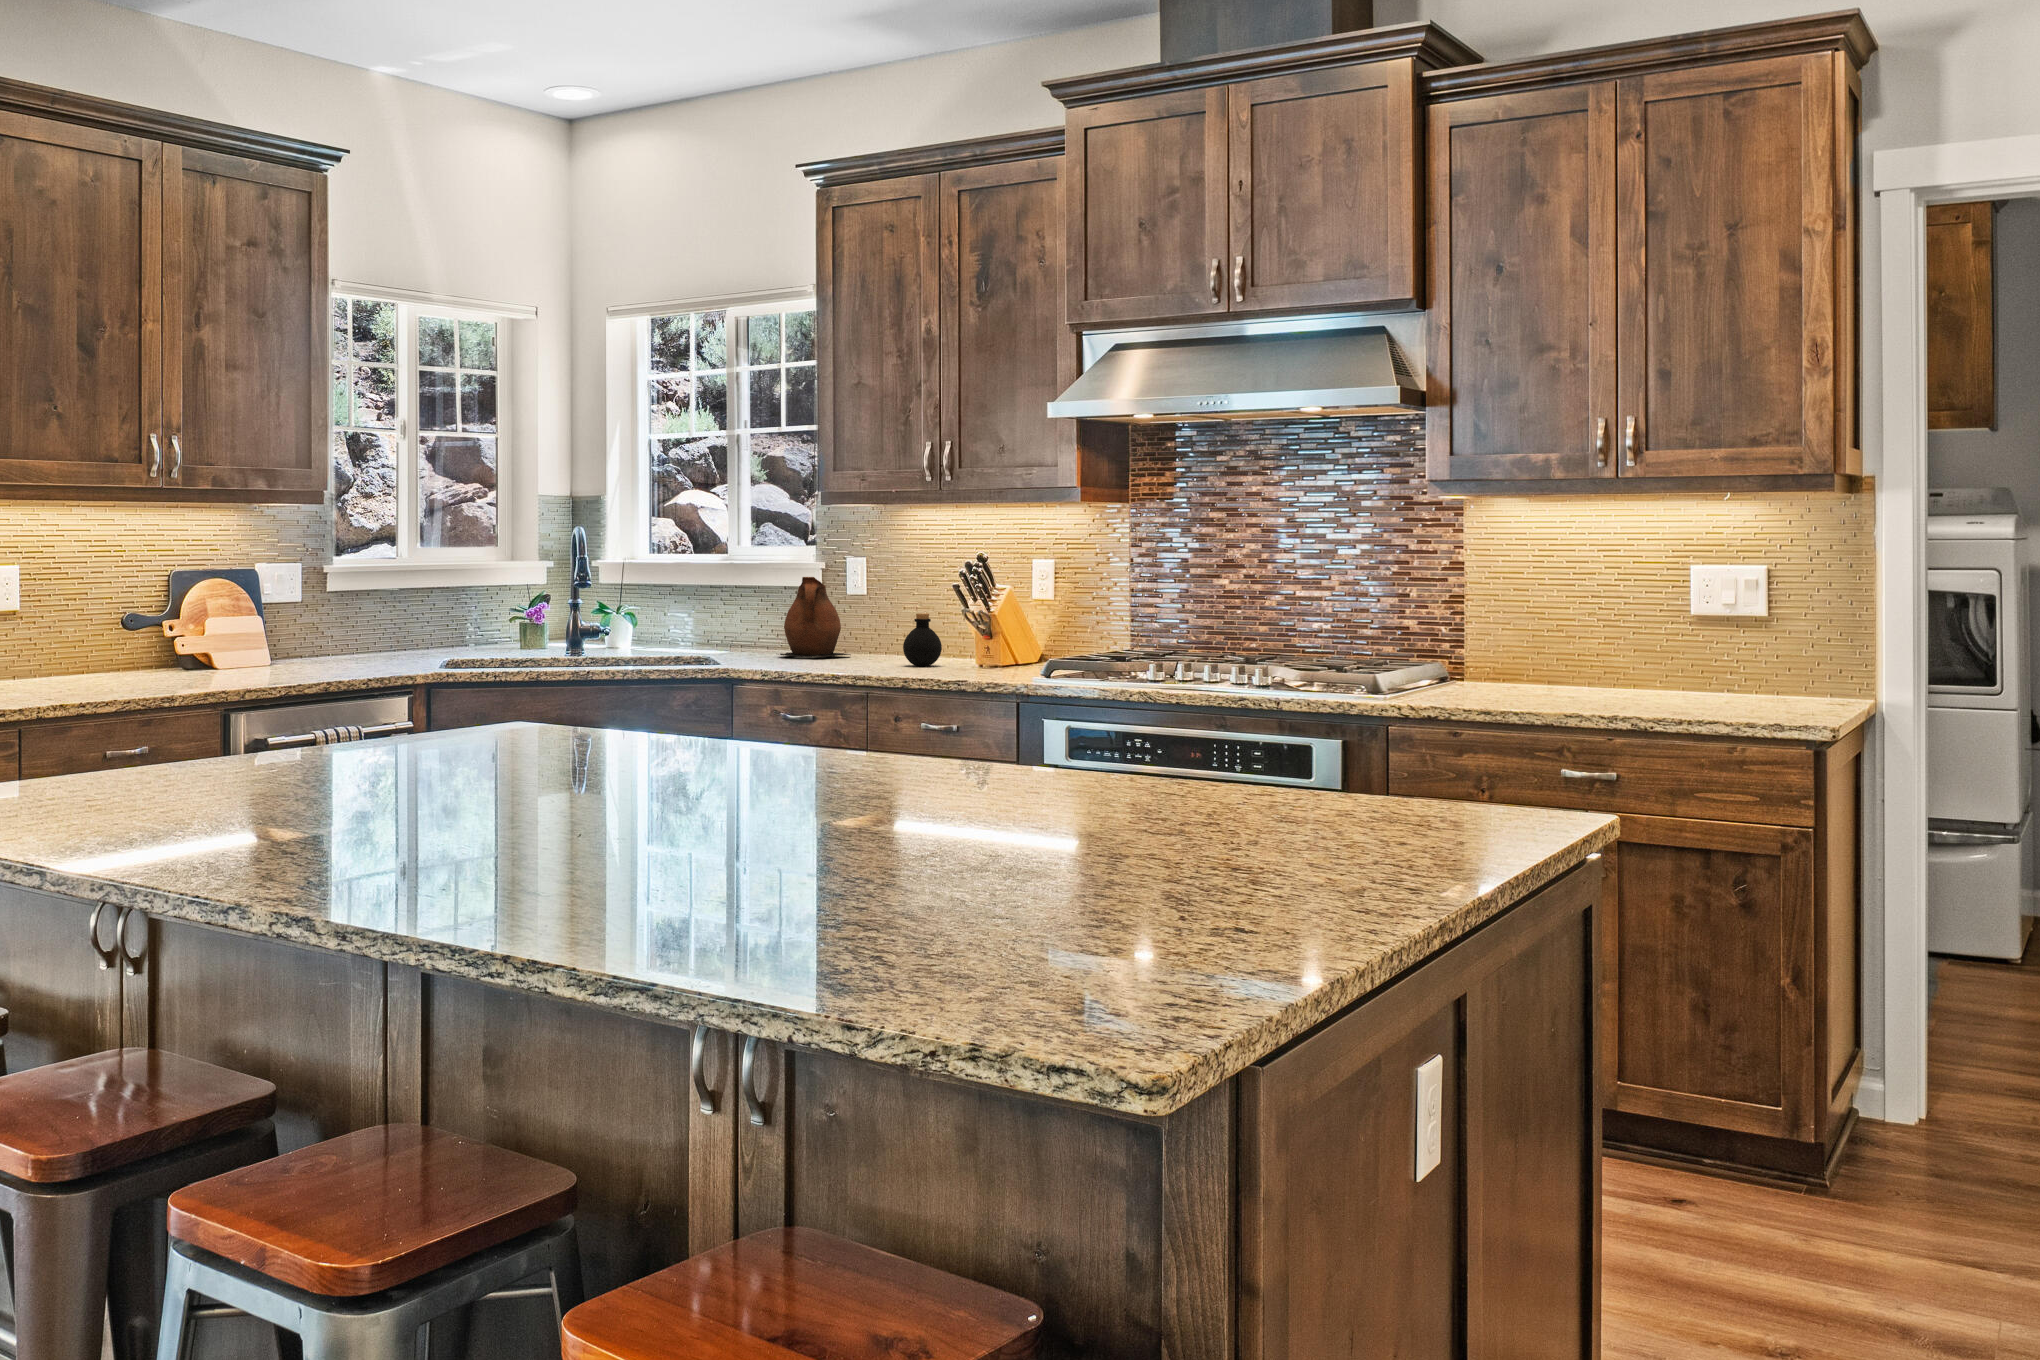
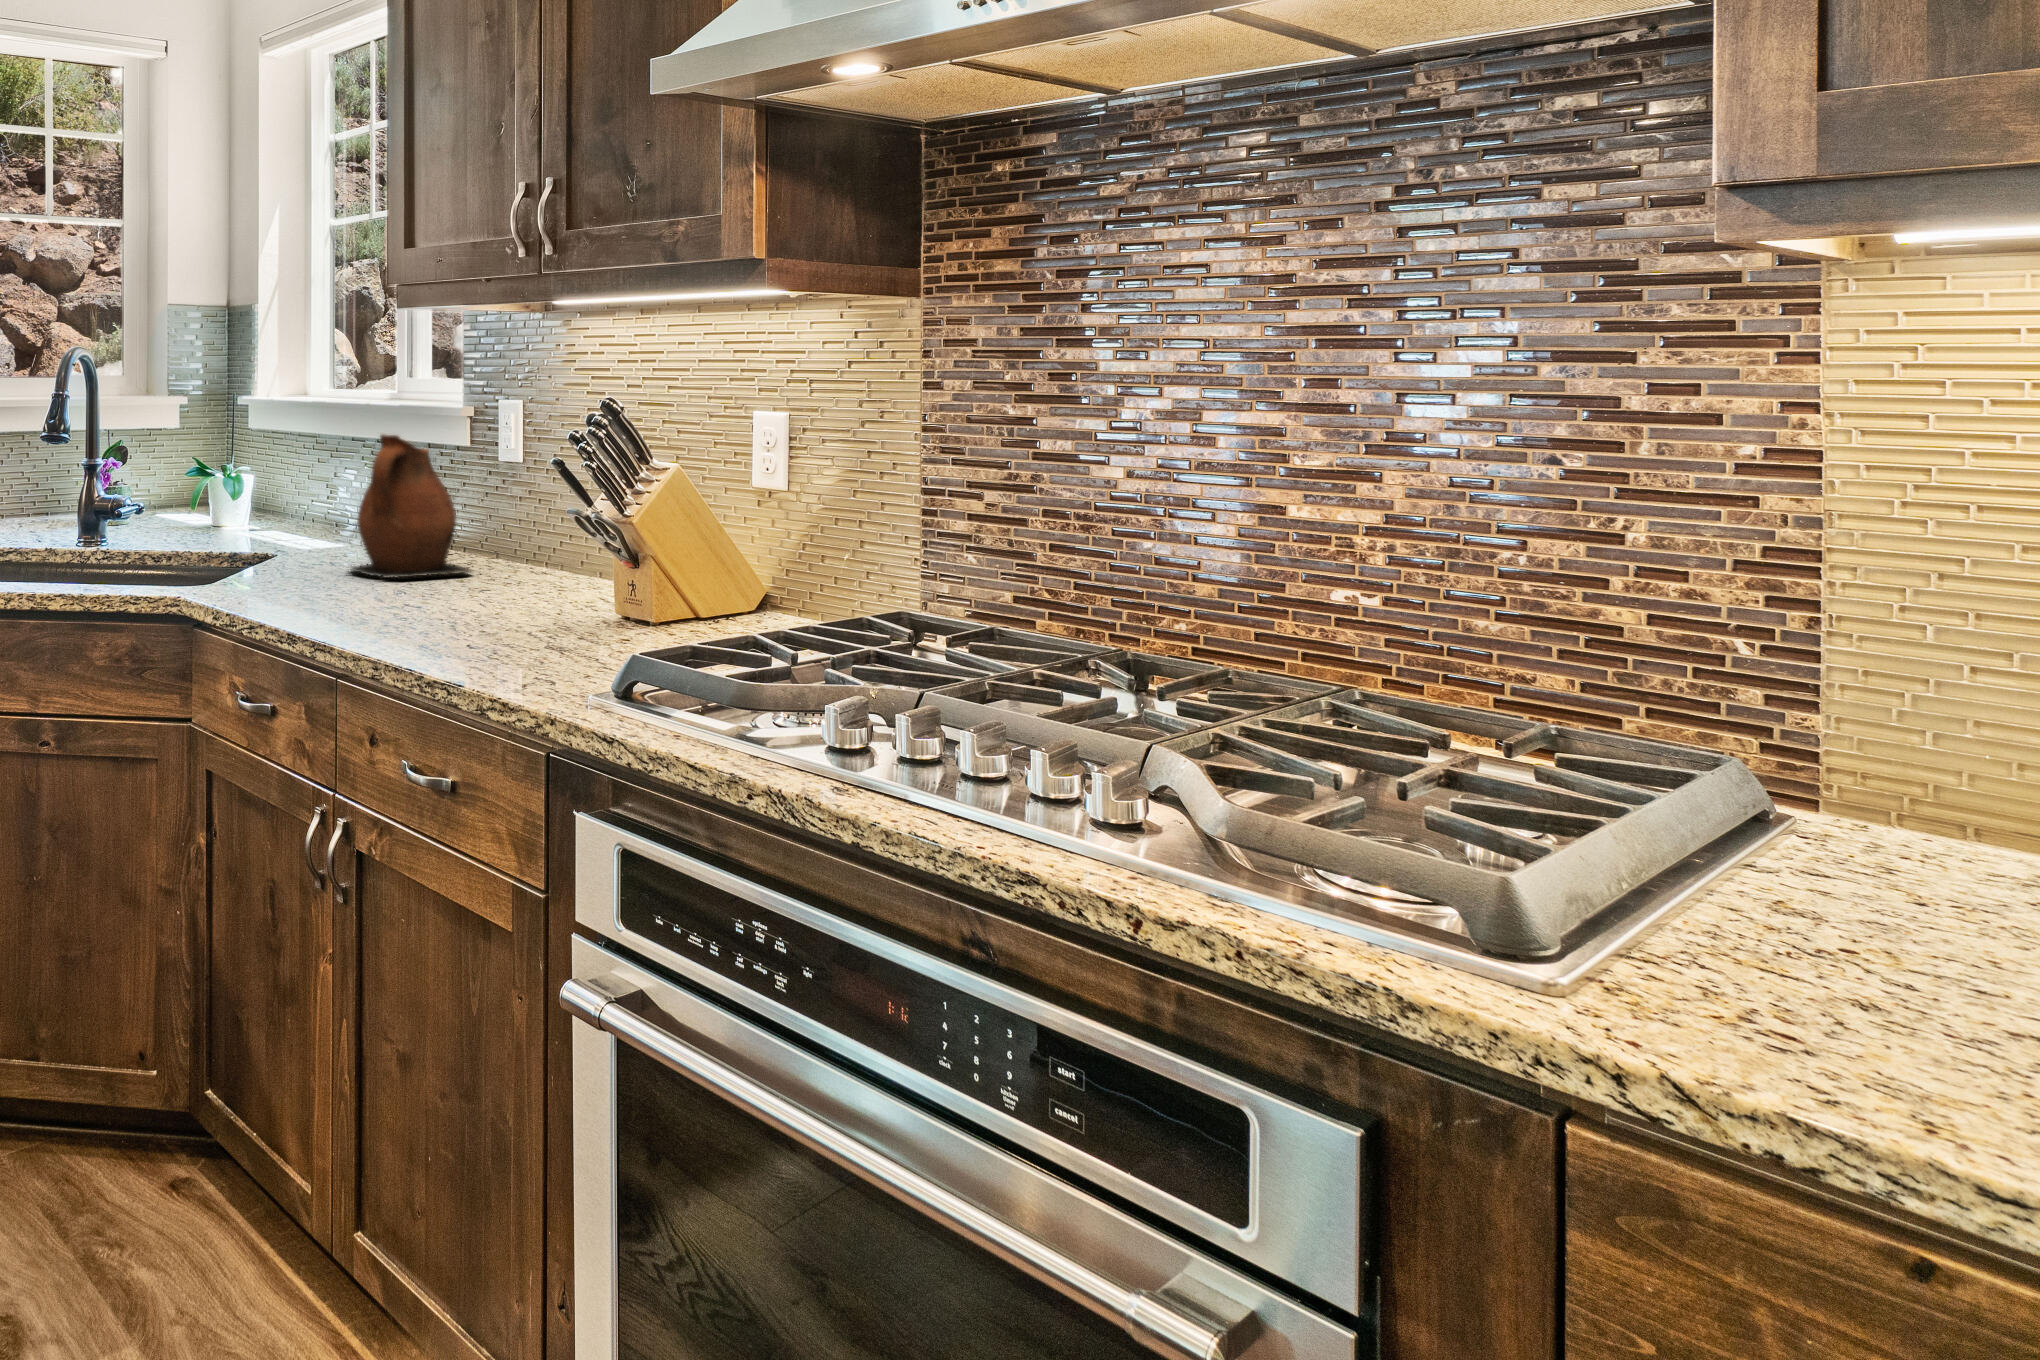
bottle: present [903,613,942,666] -> none [463,516,539,622]

